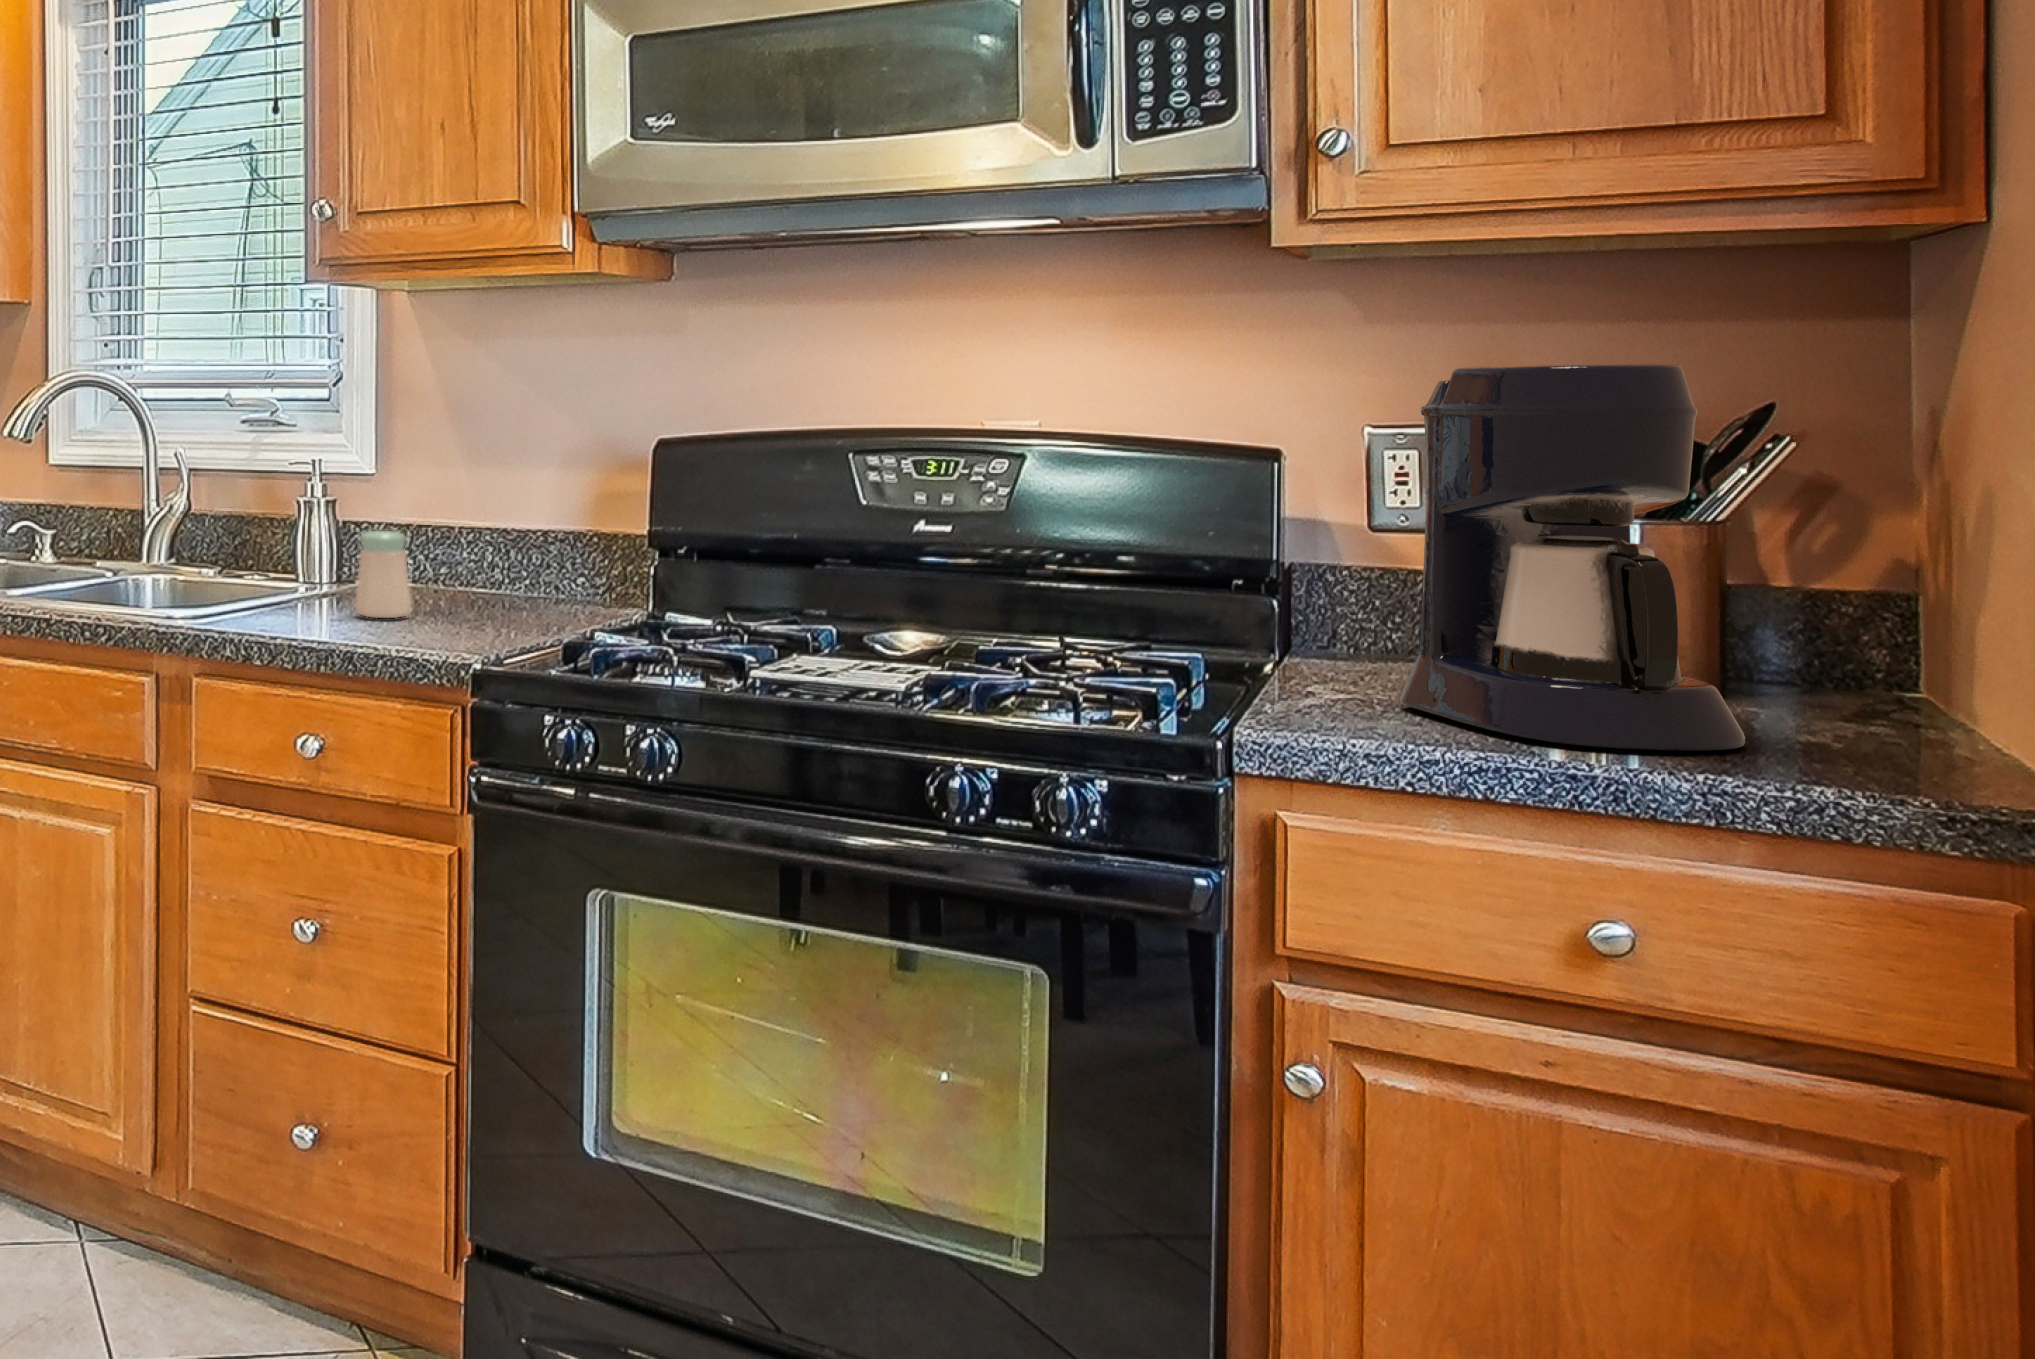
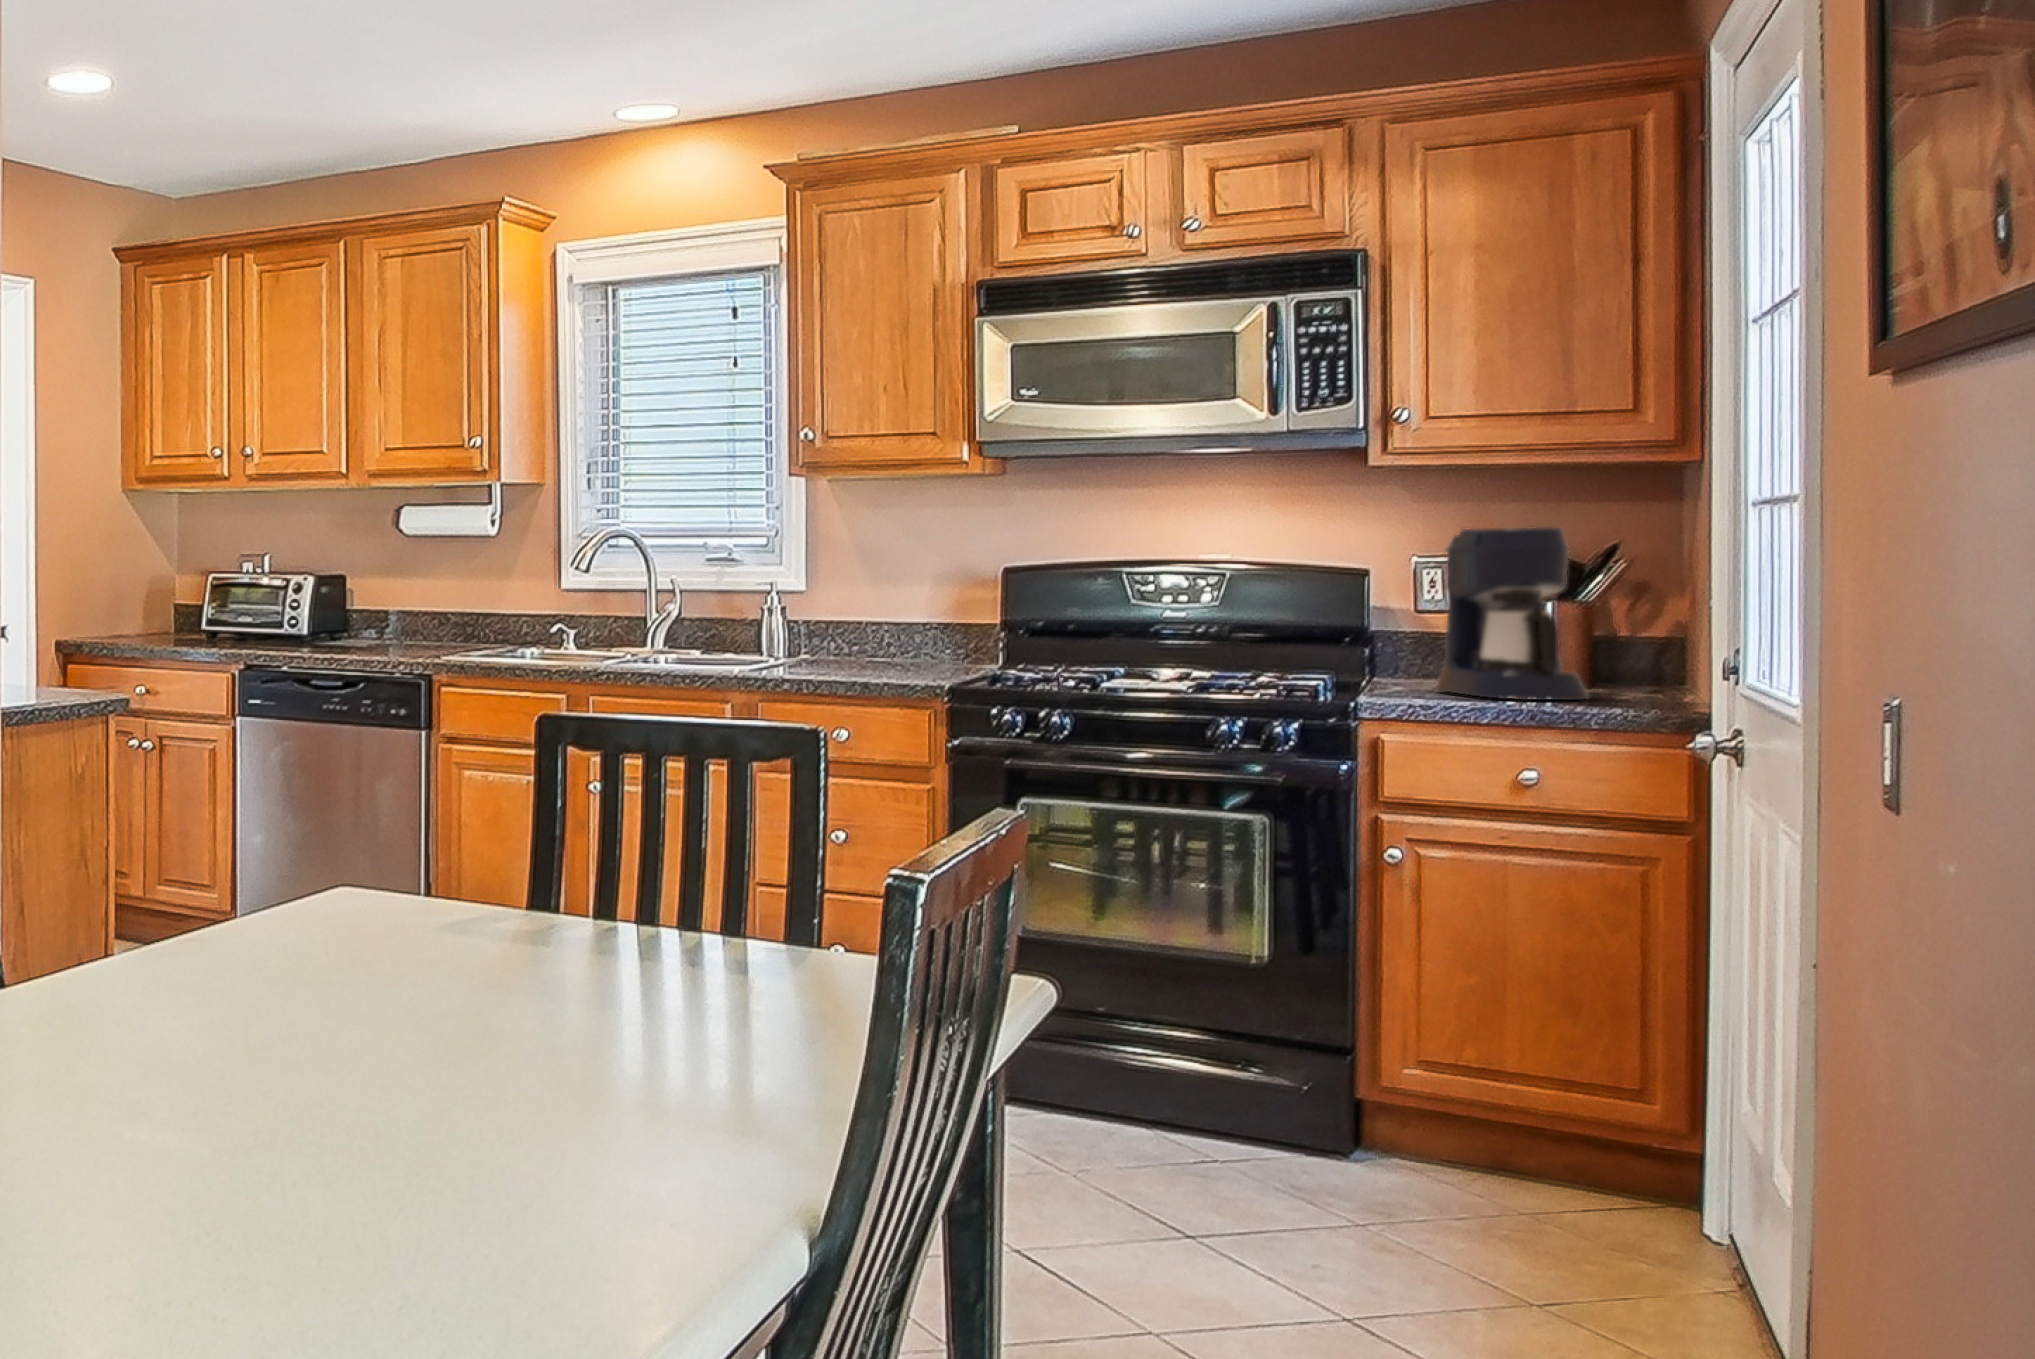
salt shaker: present [355,531,411,618] -> none [841,622,875,671]

